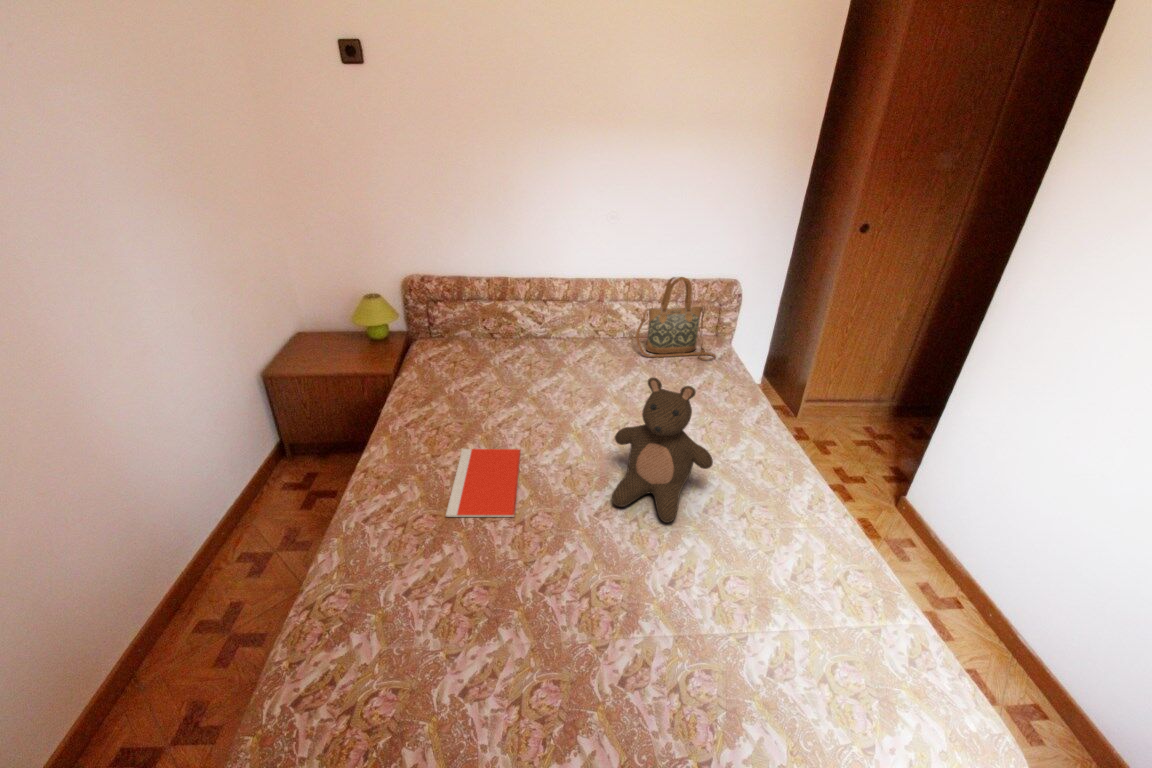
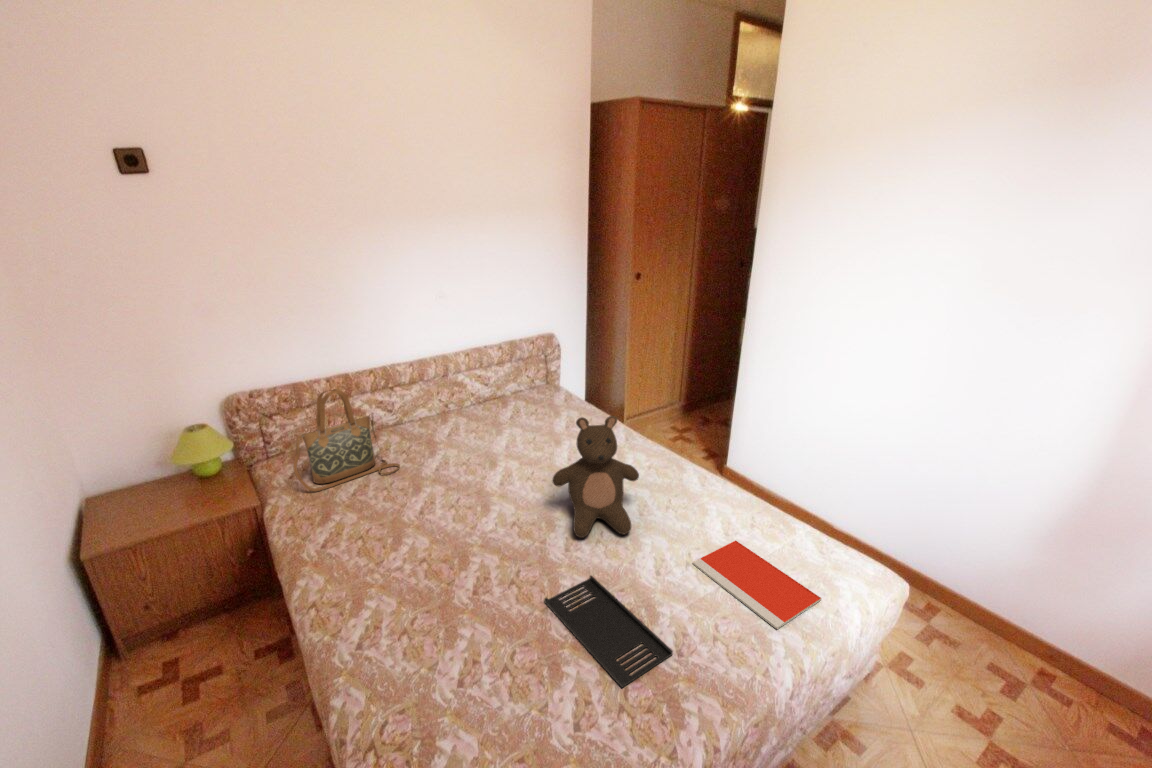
handbag: present [636,277,716,360] -> present [293,389,400,492]
notebook: present [446,449,521,517] -> present [692,541,821,629]
tray: none [534,549,613,681] -> present [544,576,673,688]

